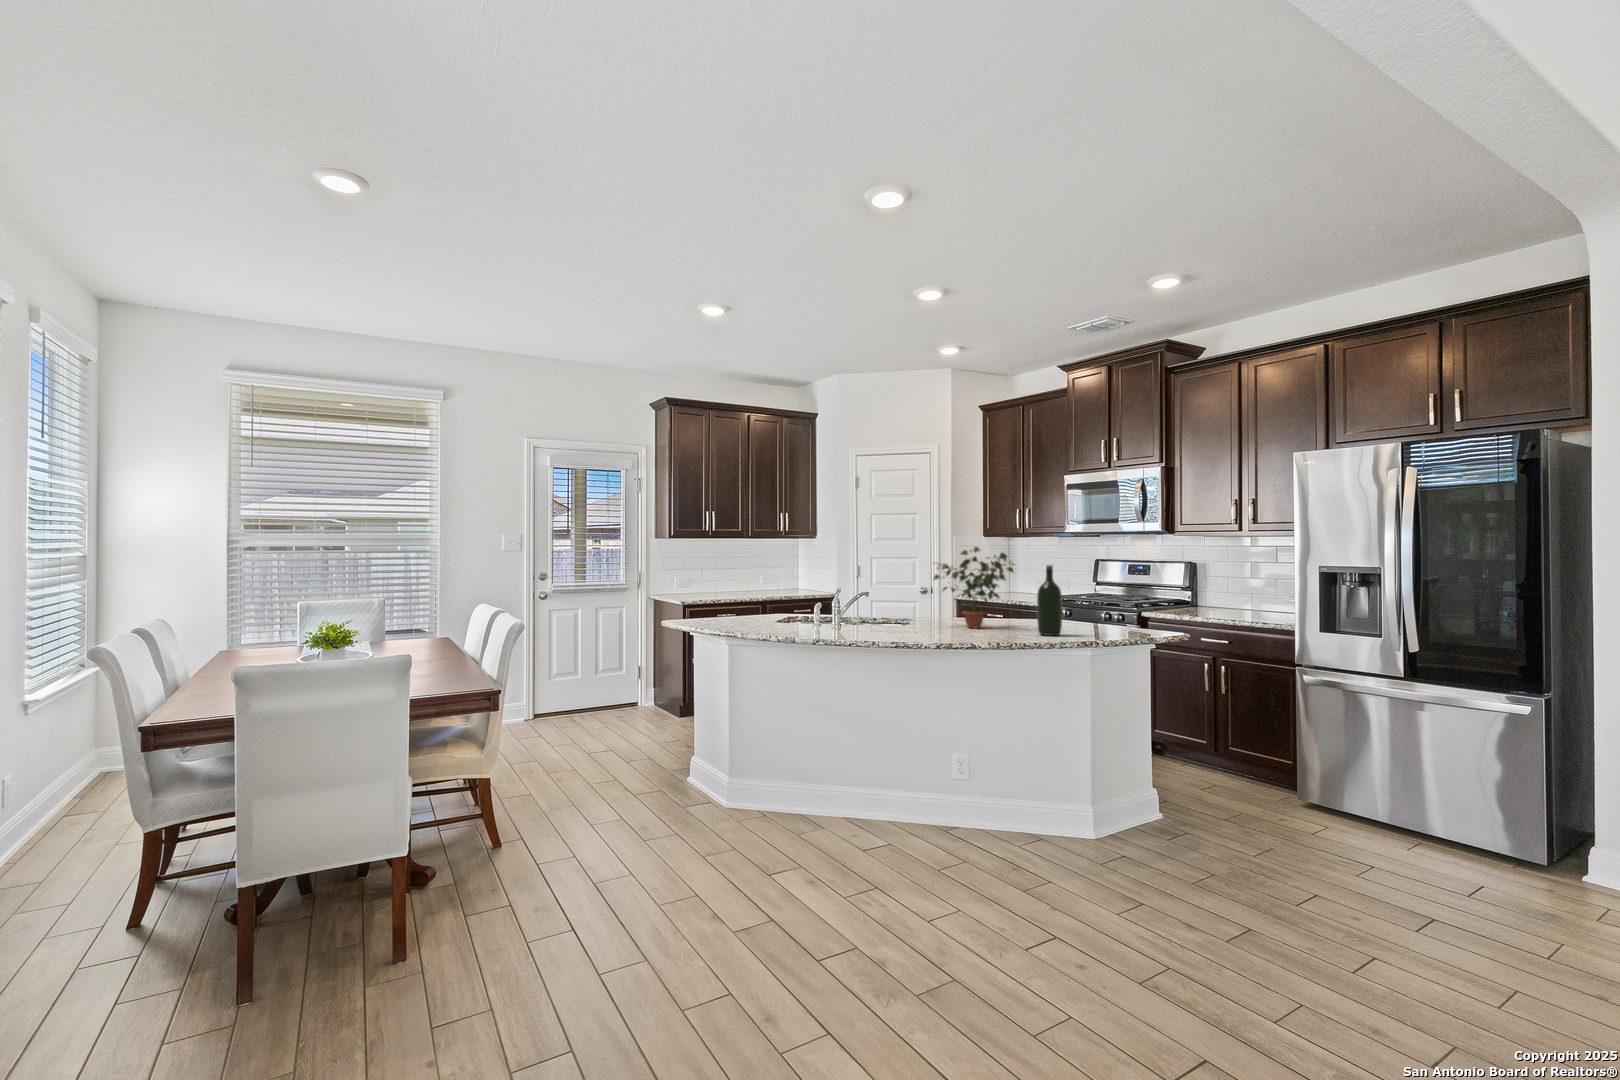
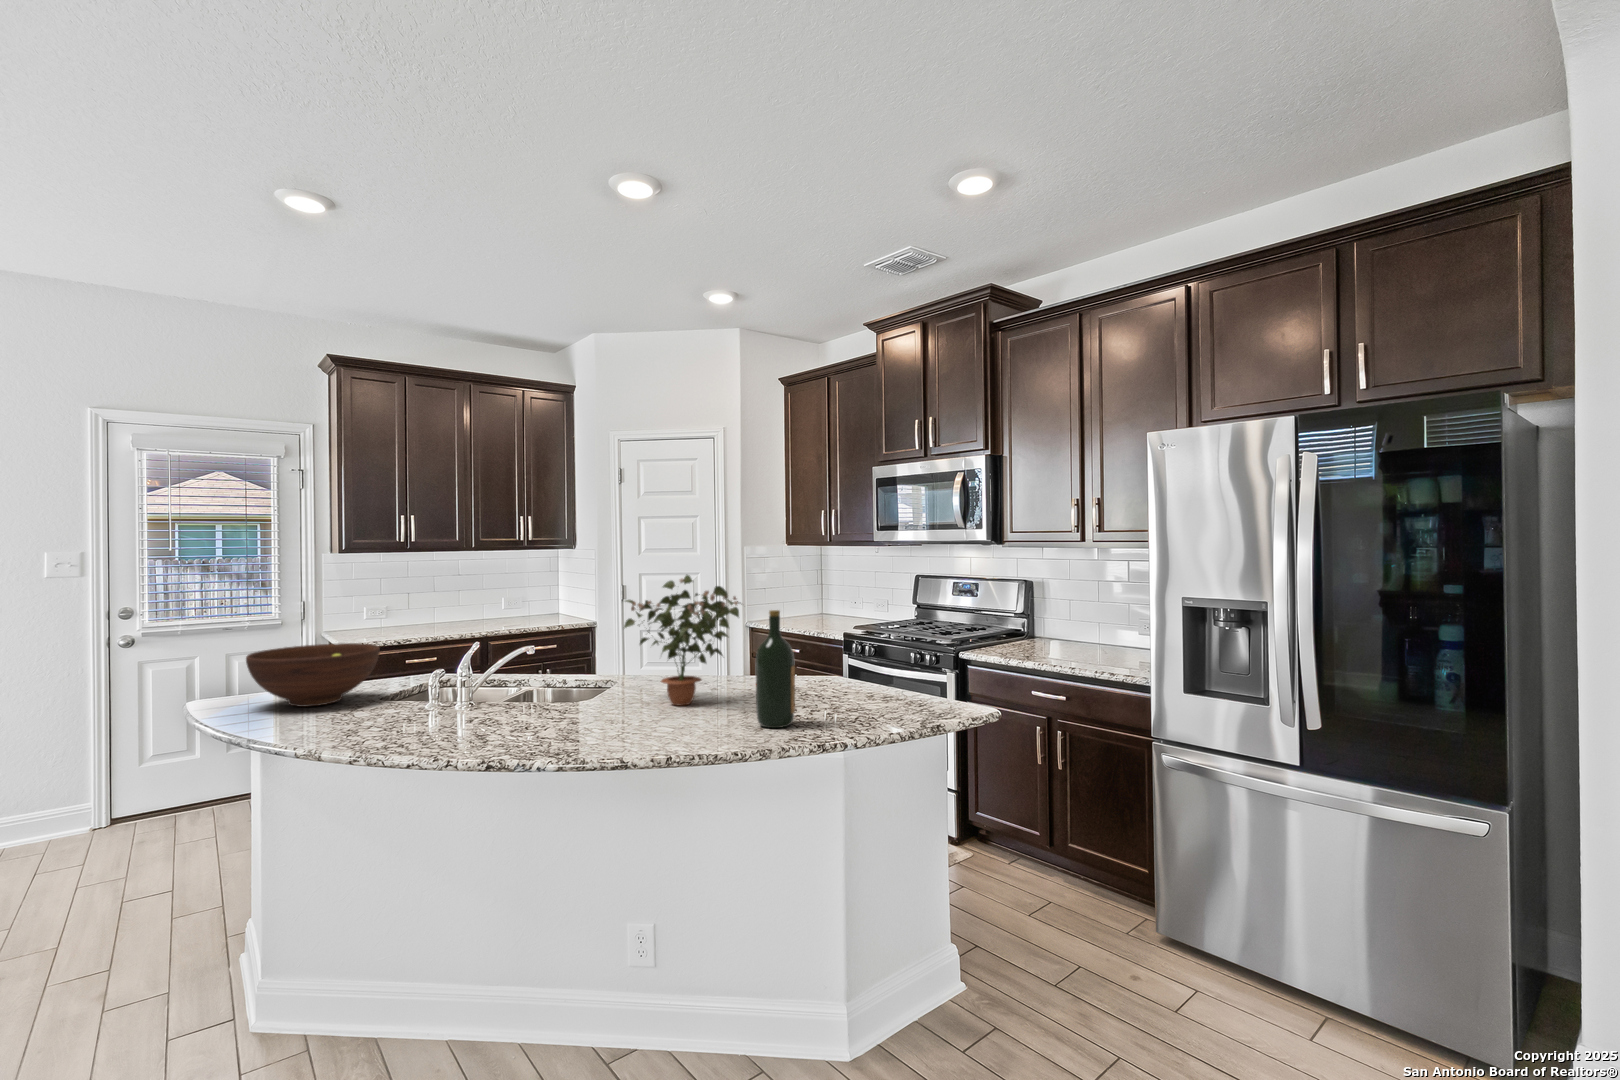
fruit bowl: none [708,589,777,624] -> present [246,643,380,707]

